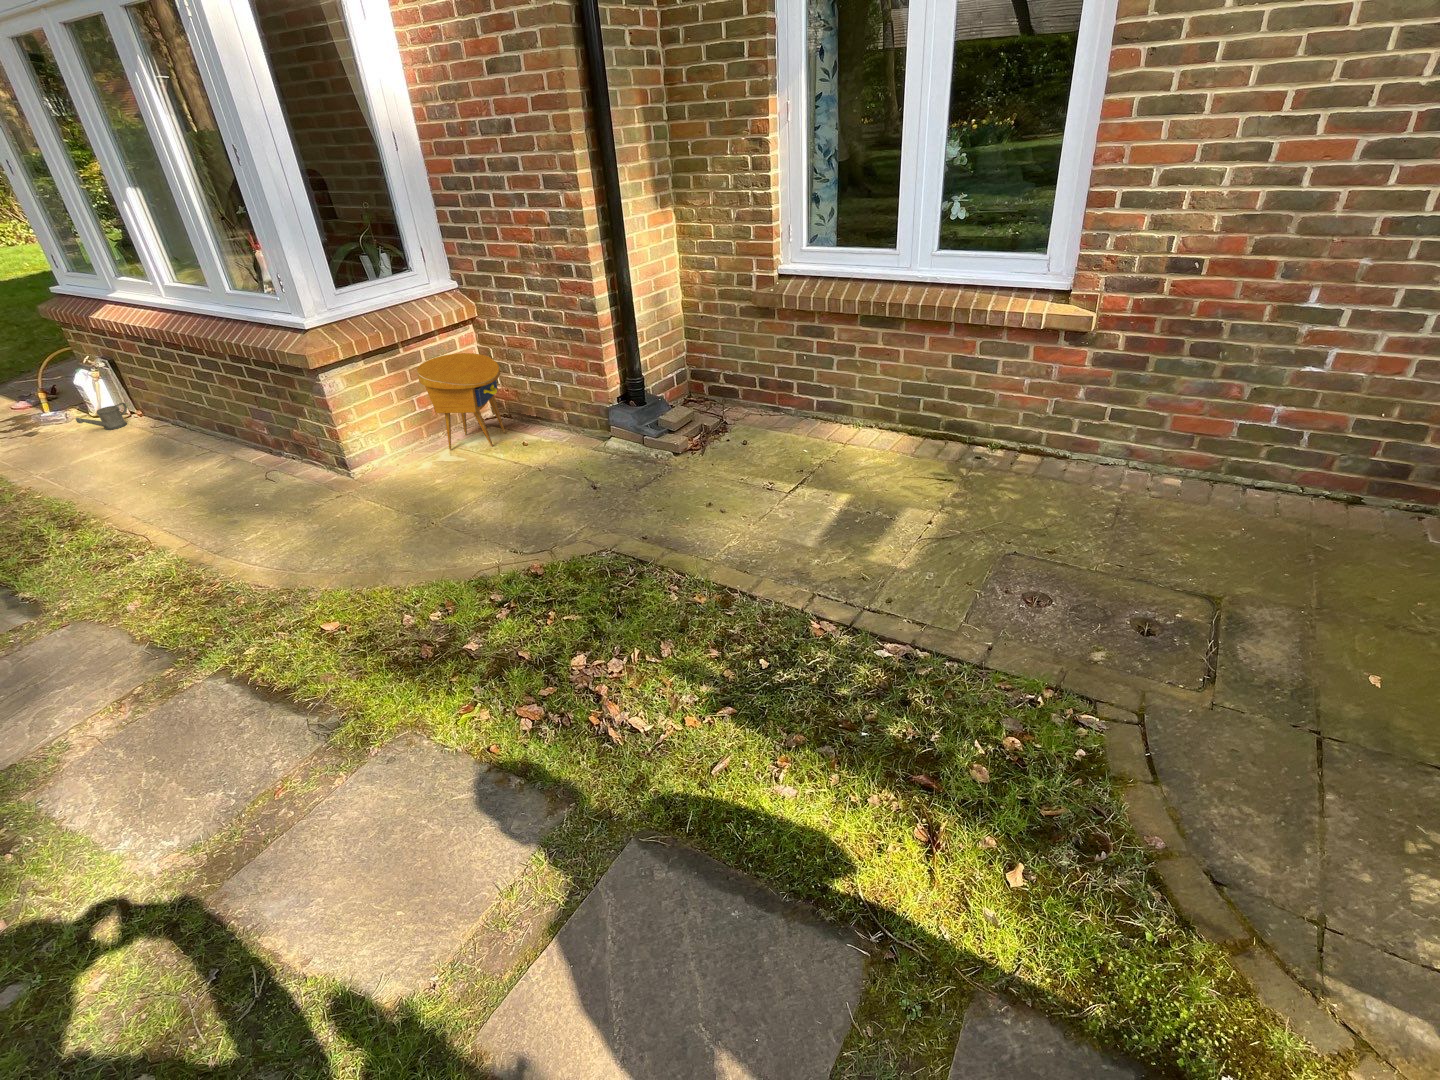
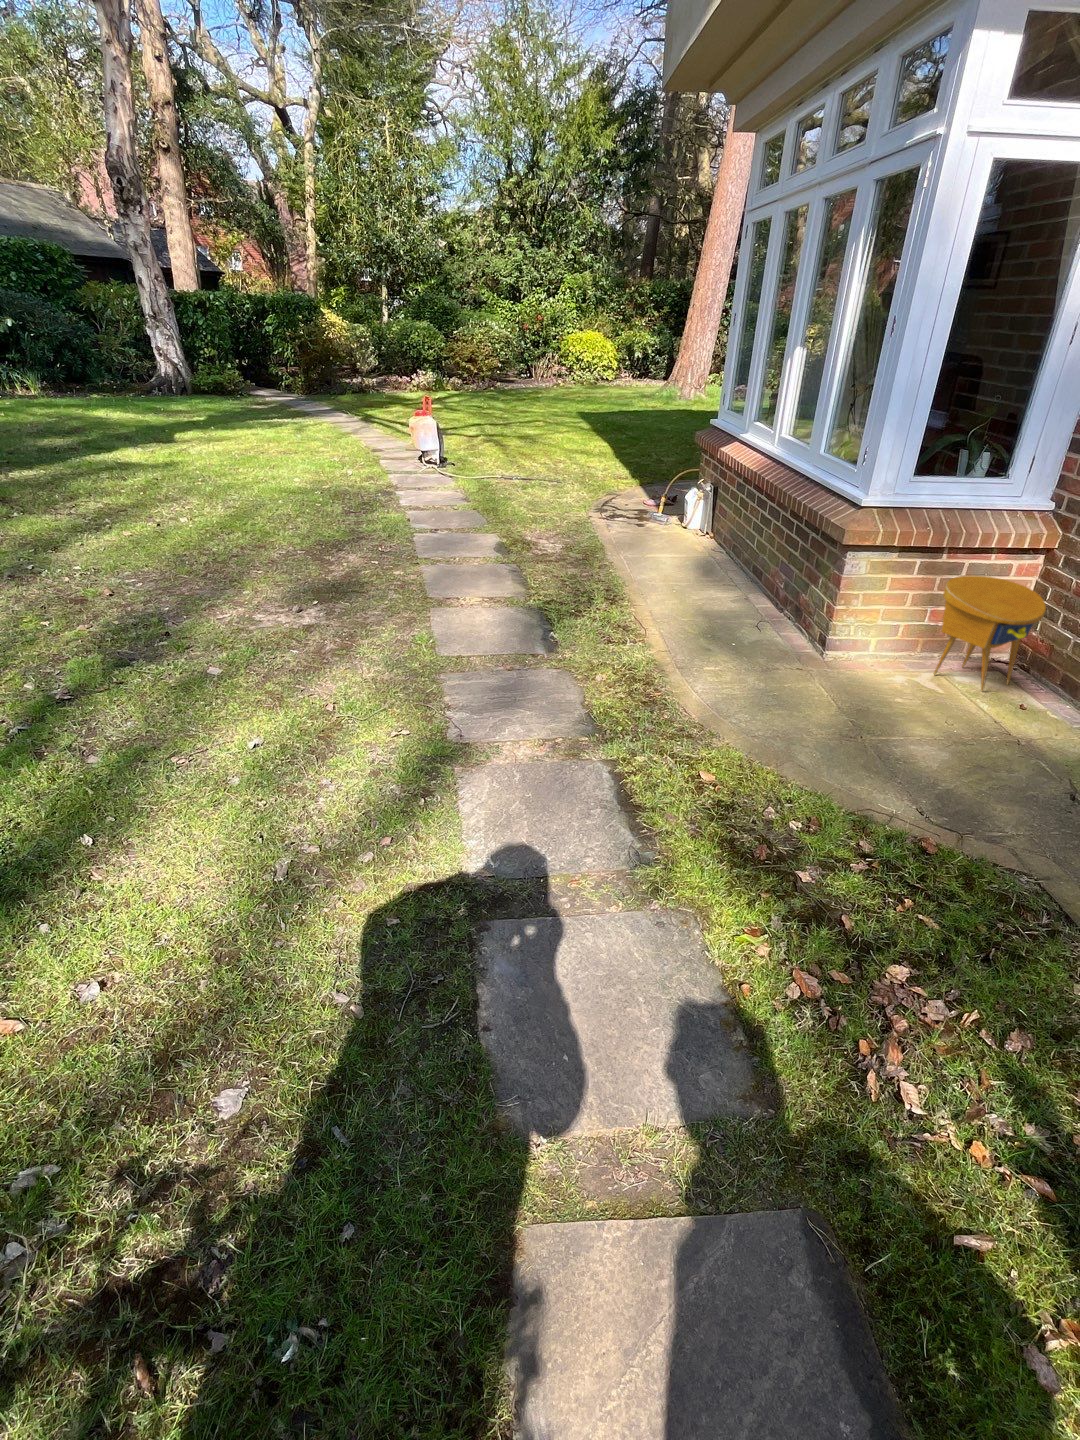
watering can: present [75,403,127,430] -> none [670,523,708,542]

